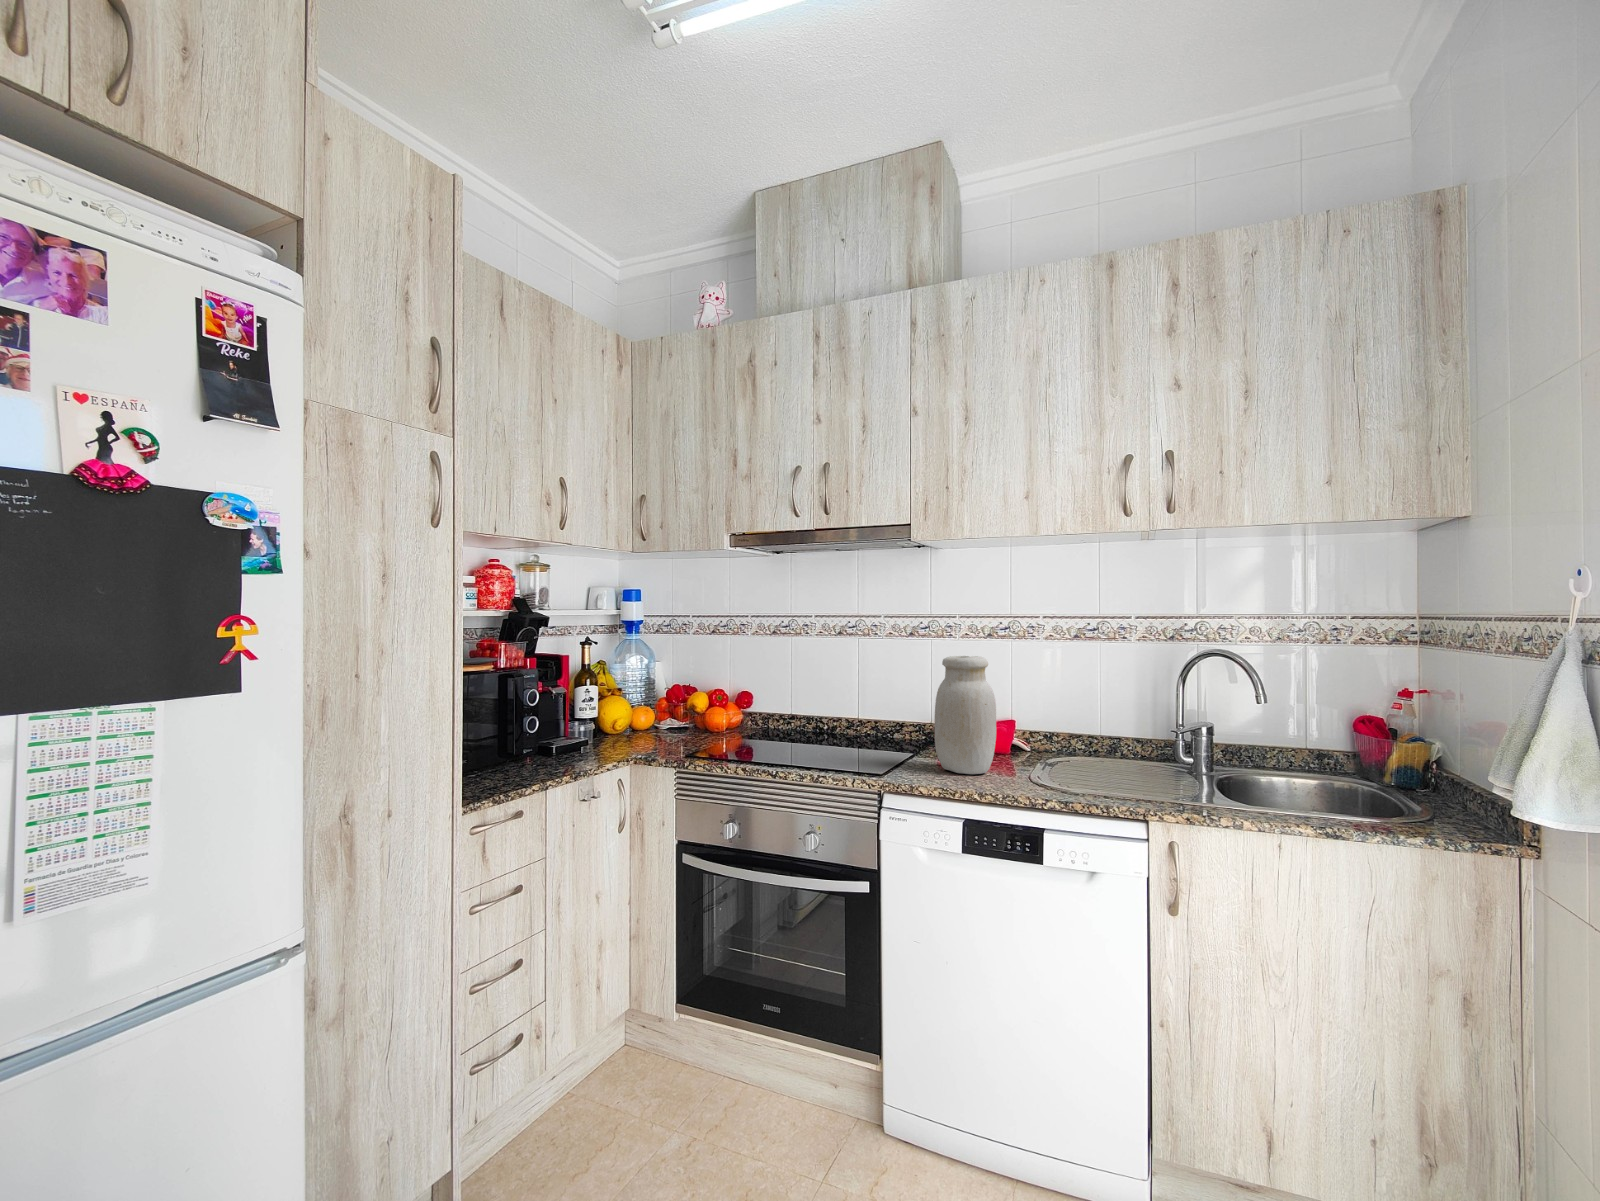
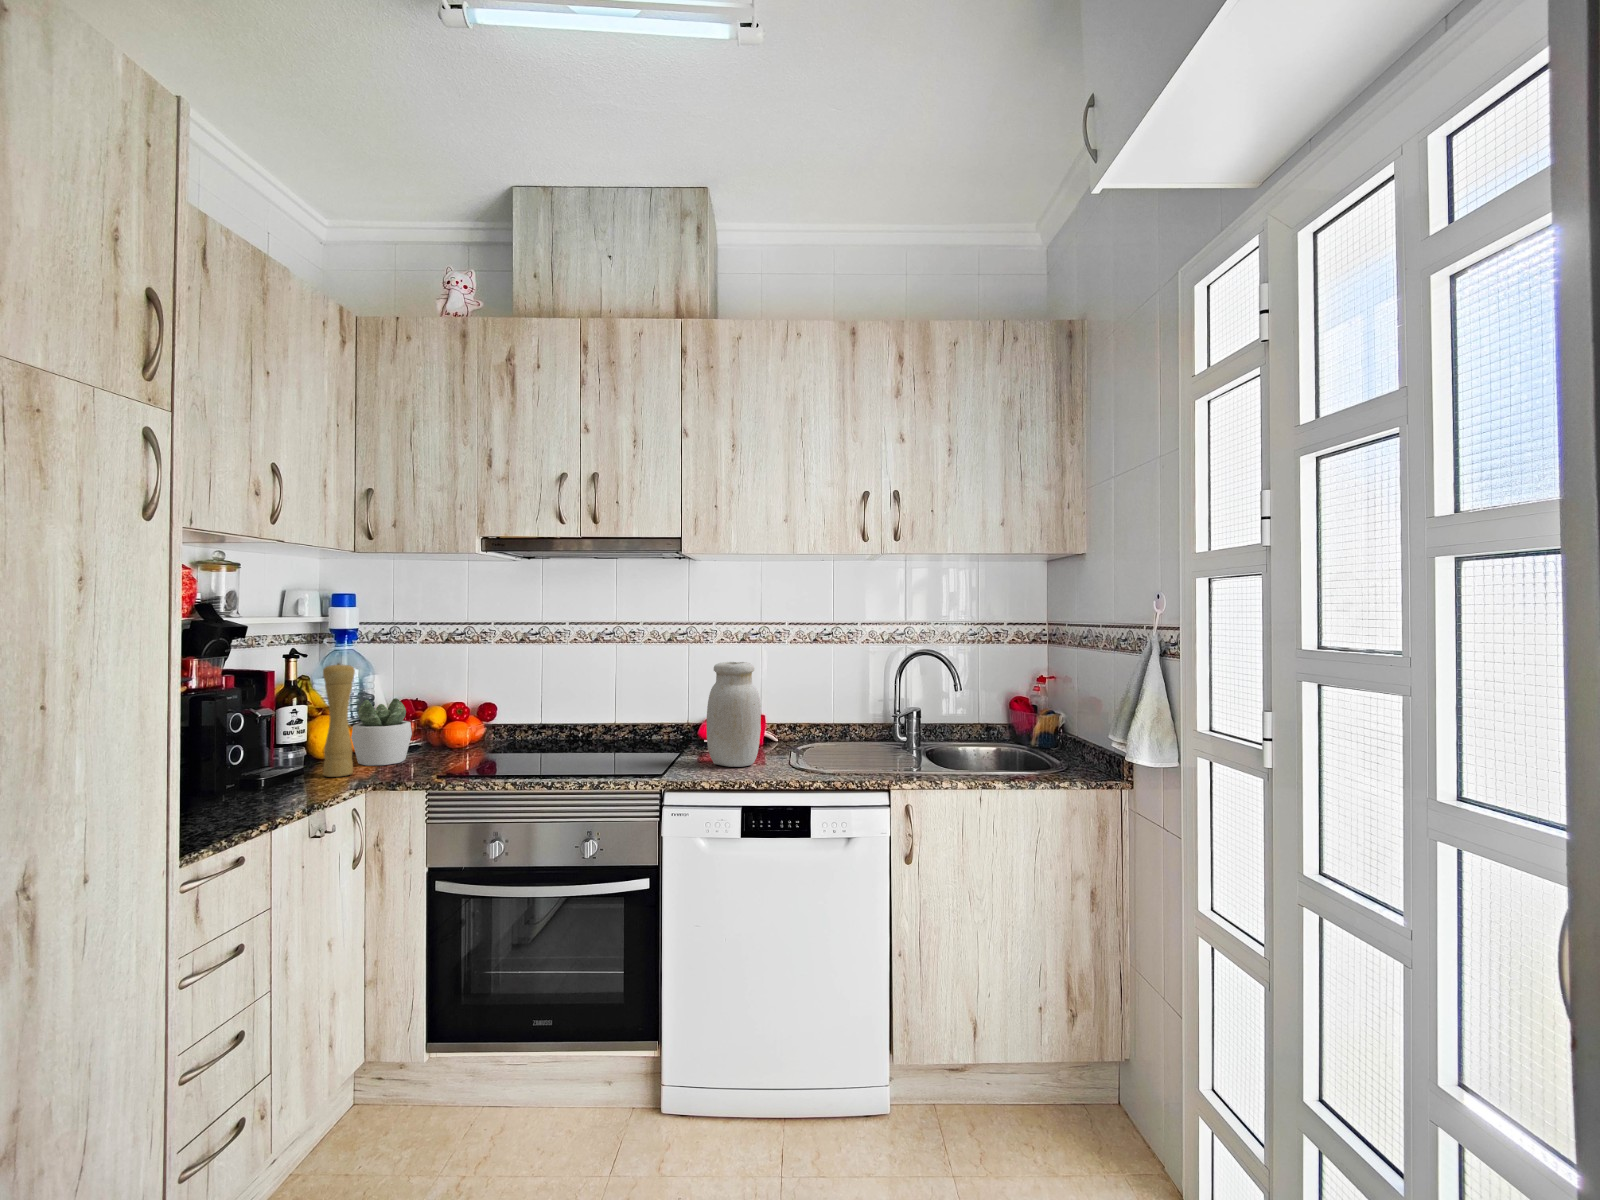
pepper mill: none [584,646,610,749] -> present [323,663,355,777]
succulent plant: none [618,682,669,742] -> present [351,698,412,766]

